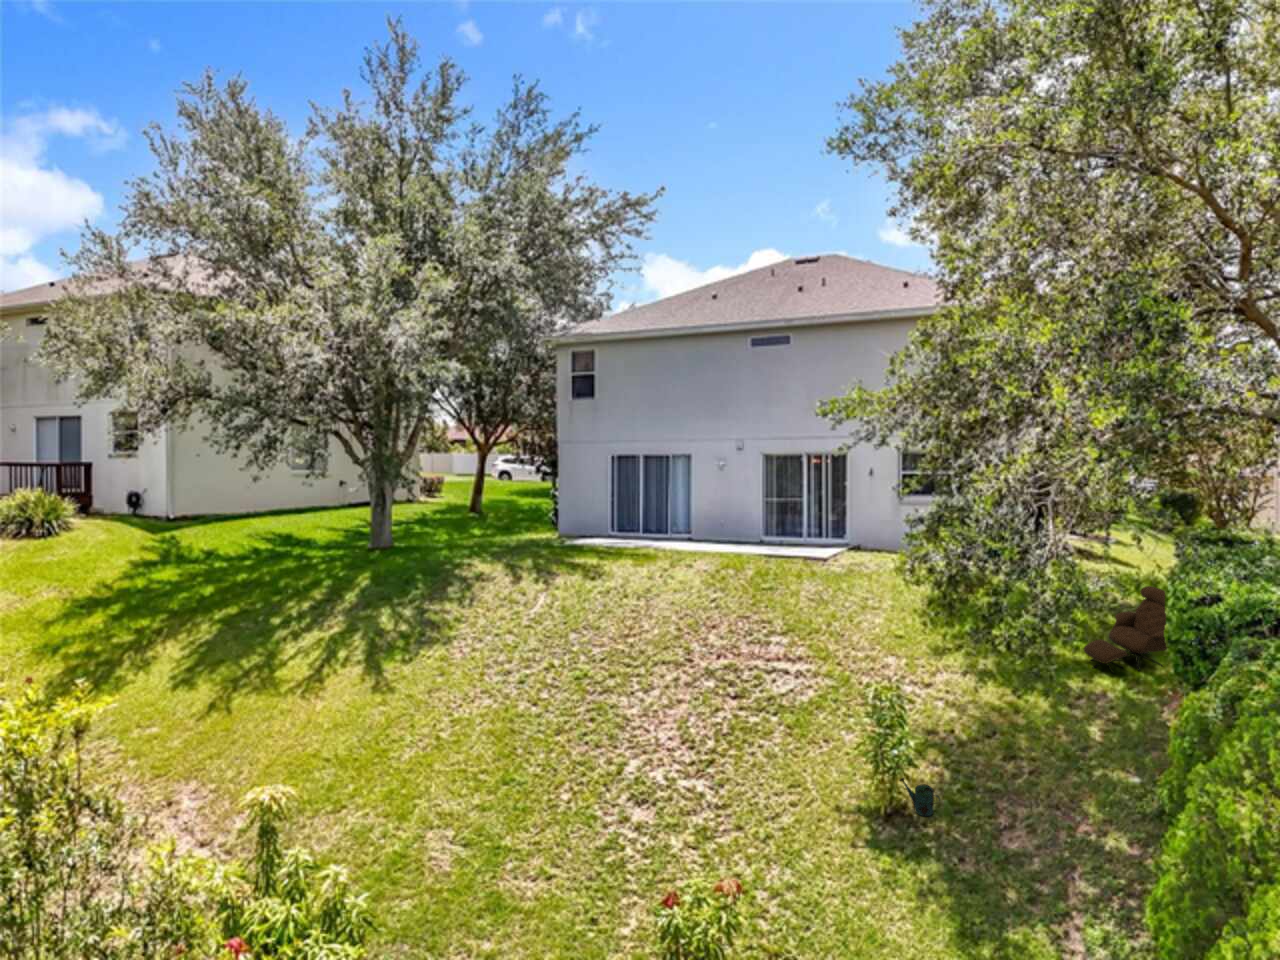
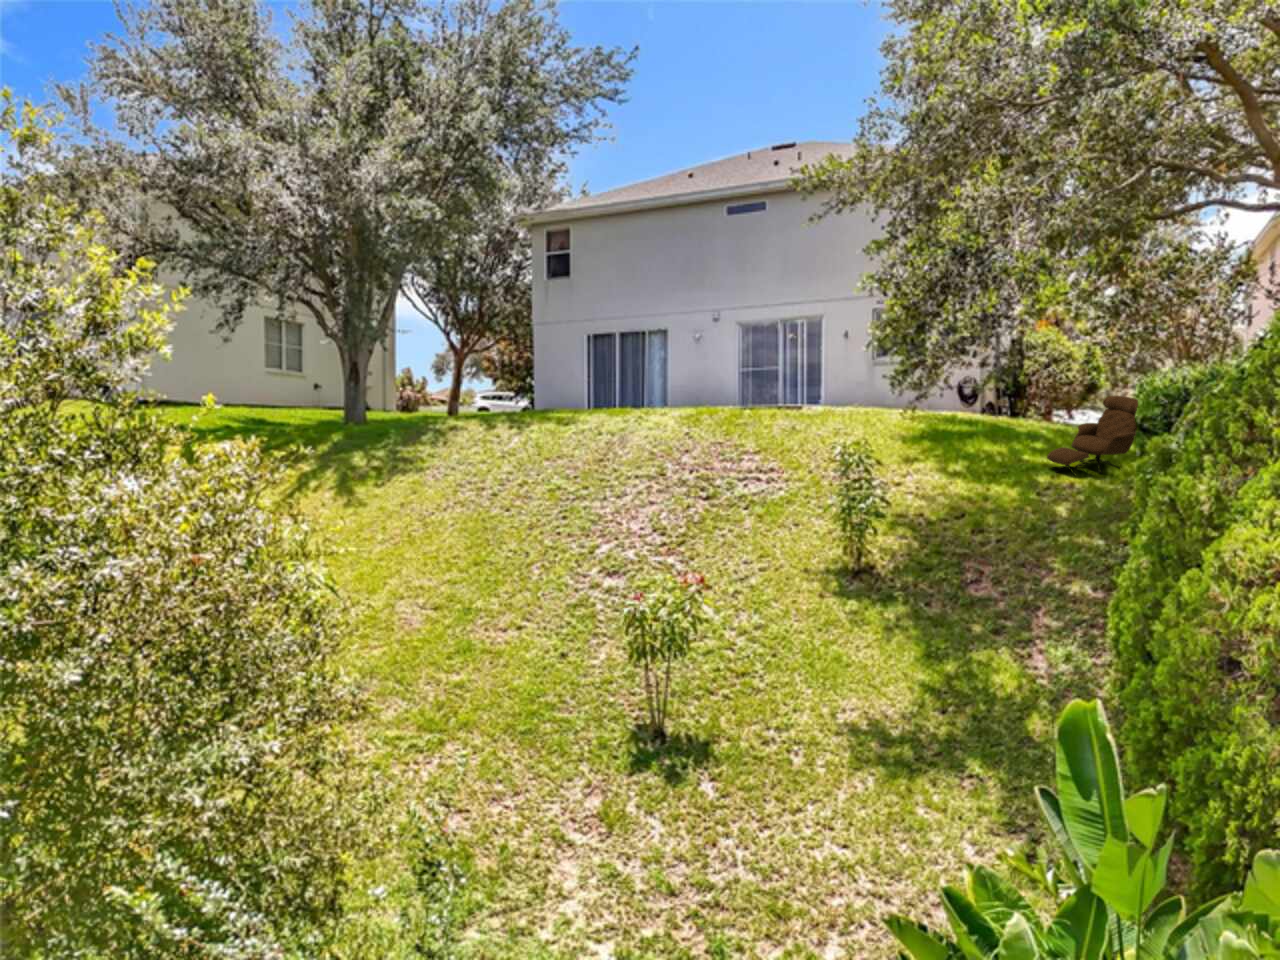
watering can: present [900,778,940,816] -> none [868,542,909,576]

